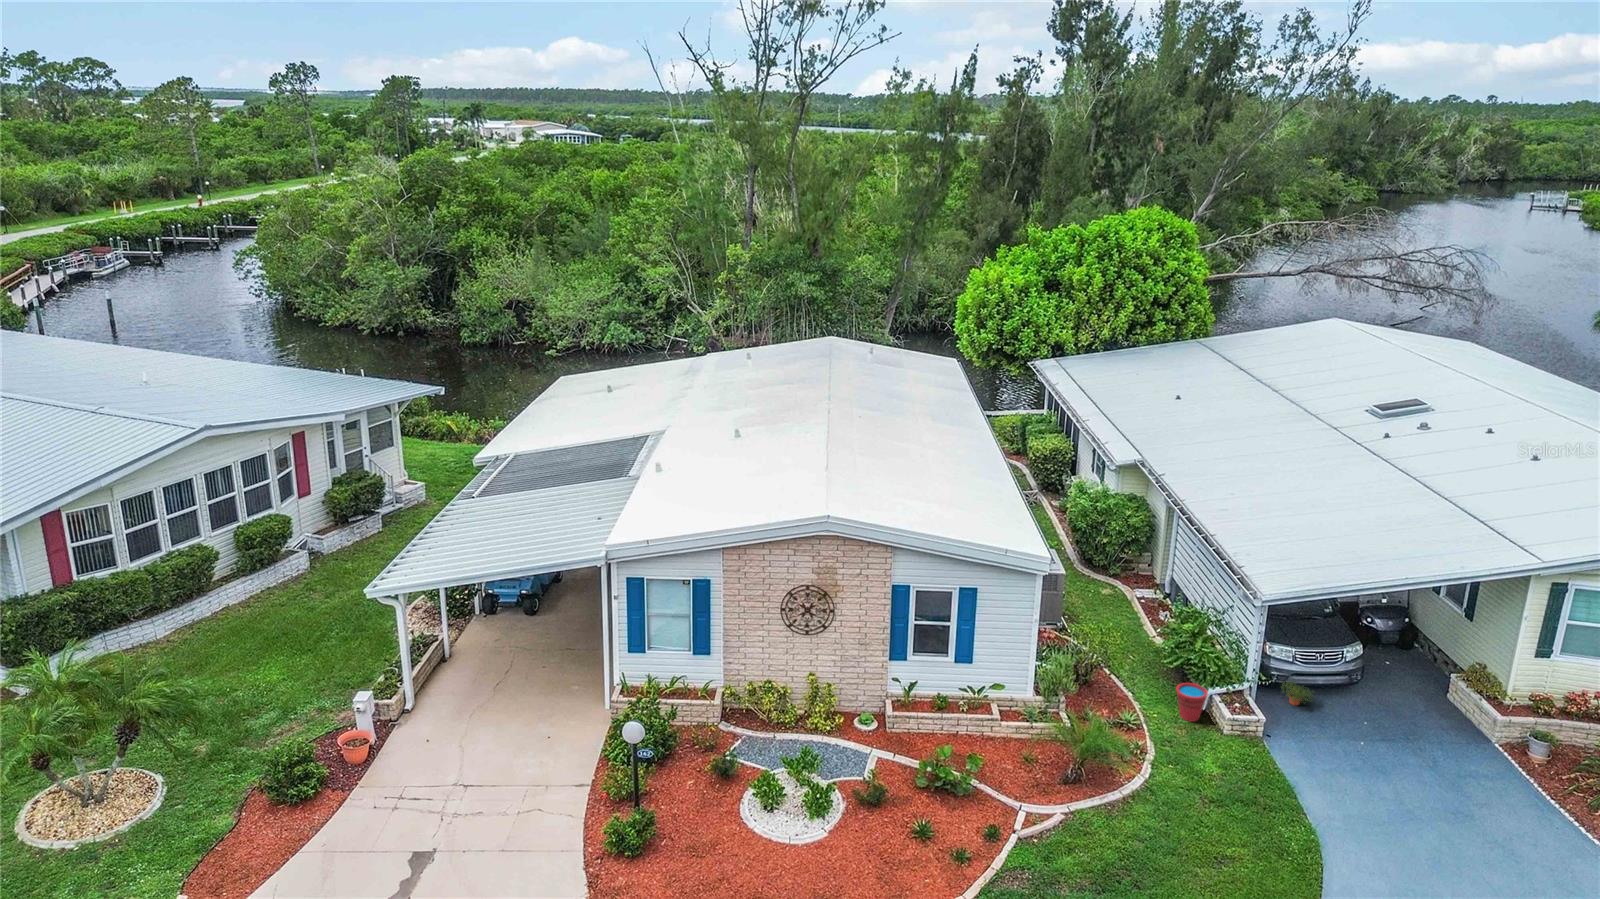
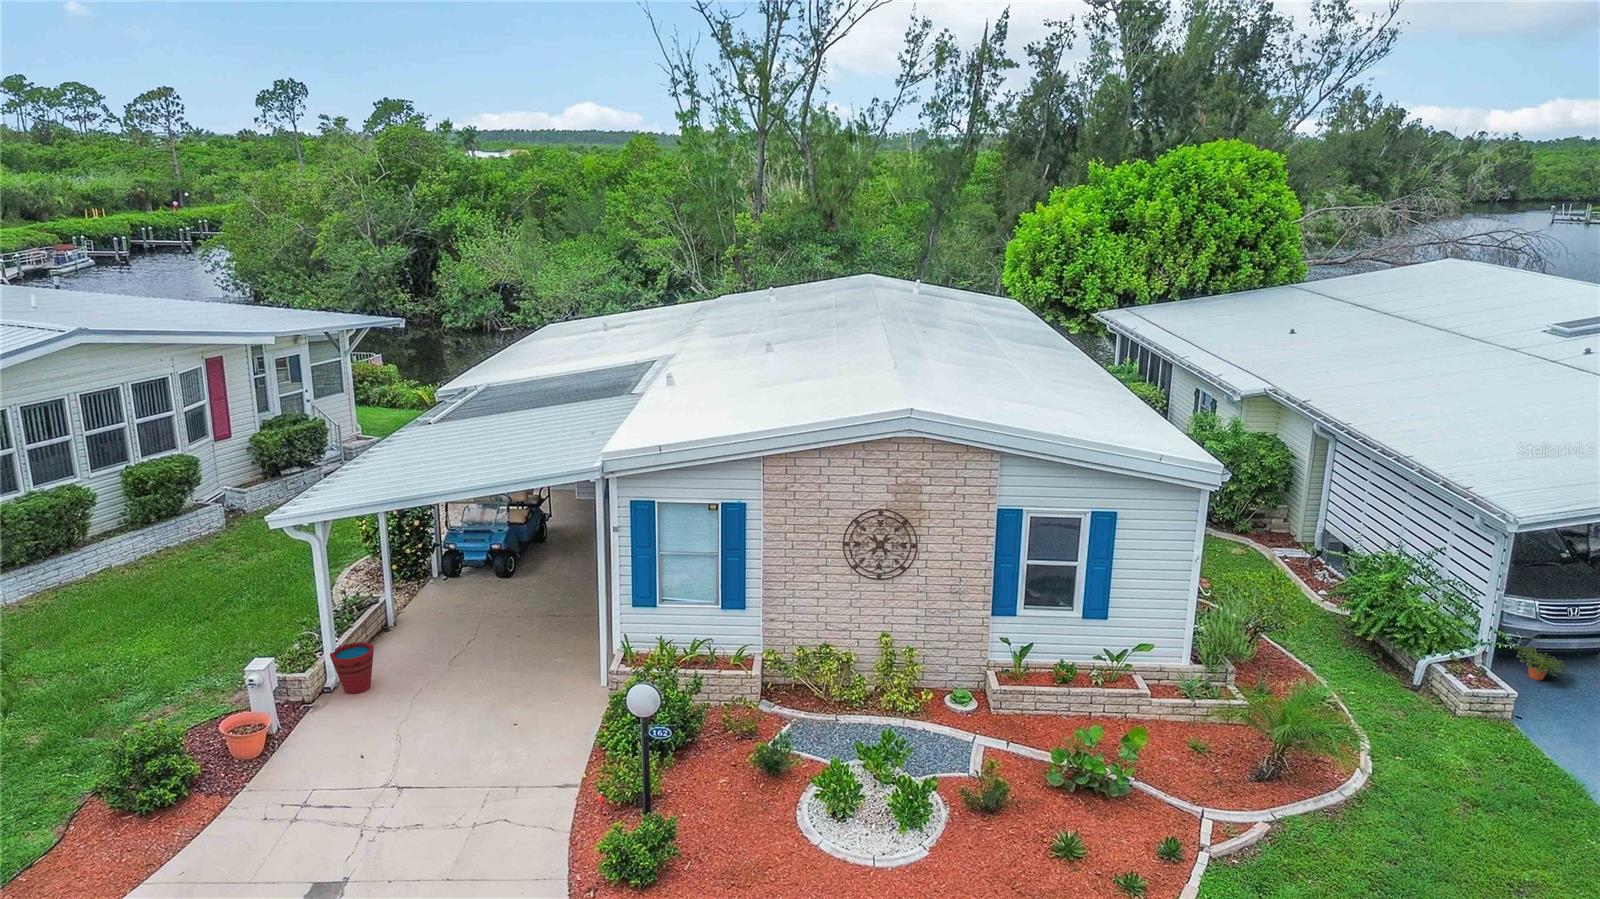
bucket: present [1176,683,1208,722] -> present [330,642,374,694]

